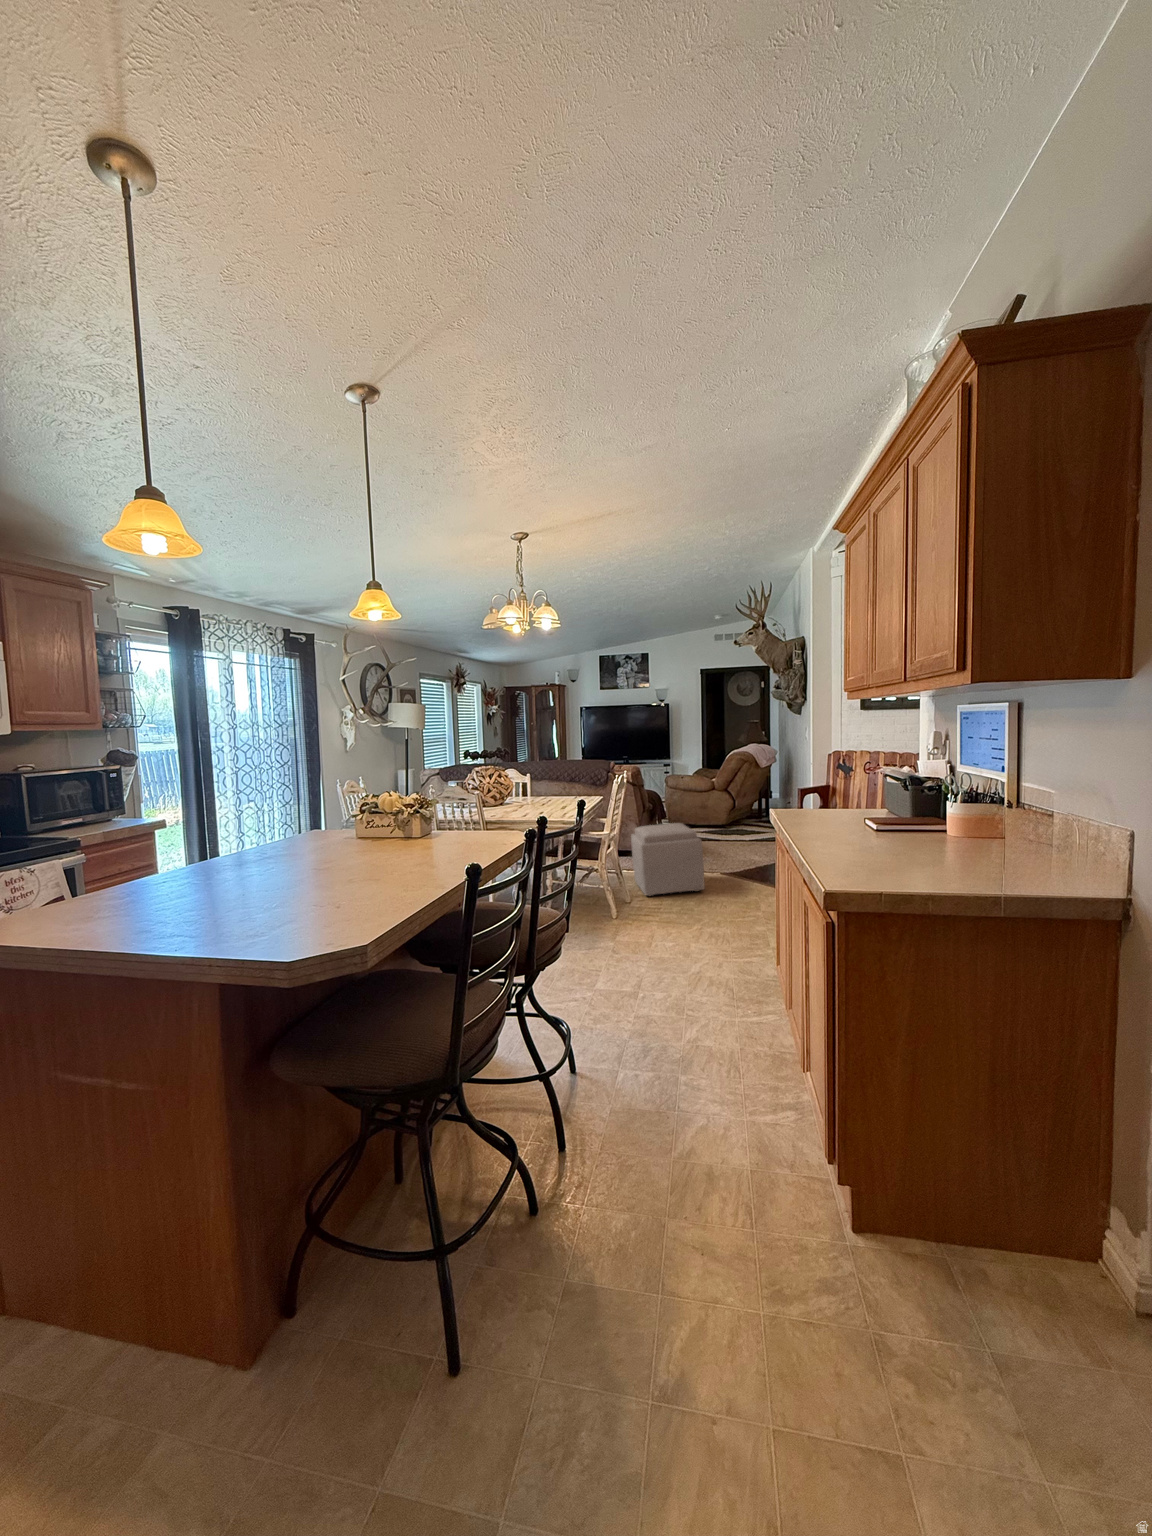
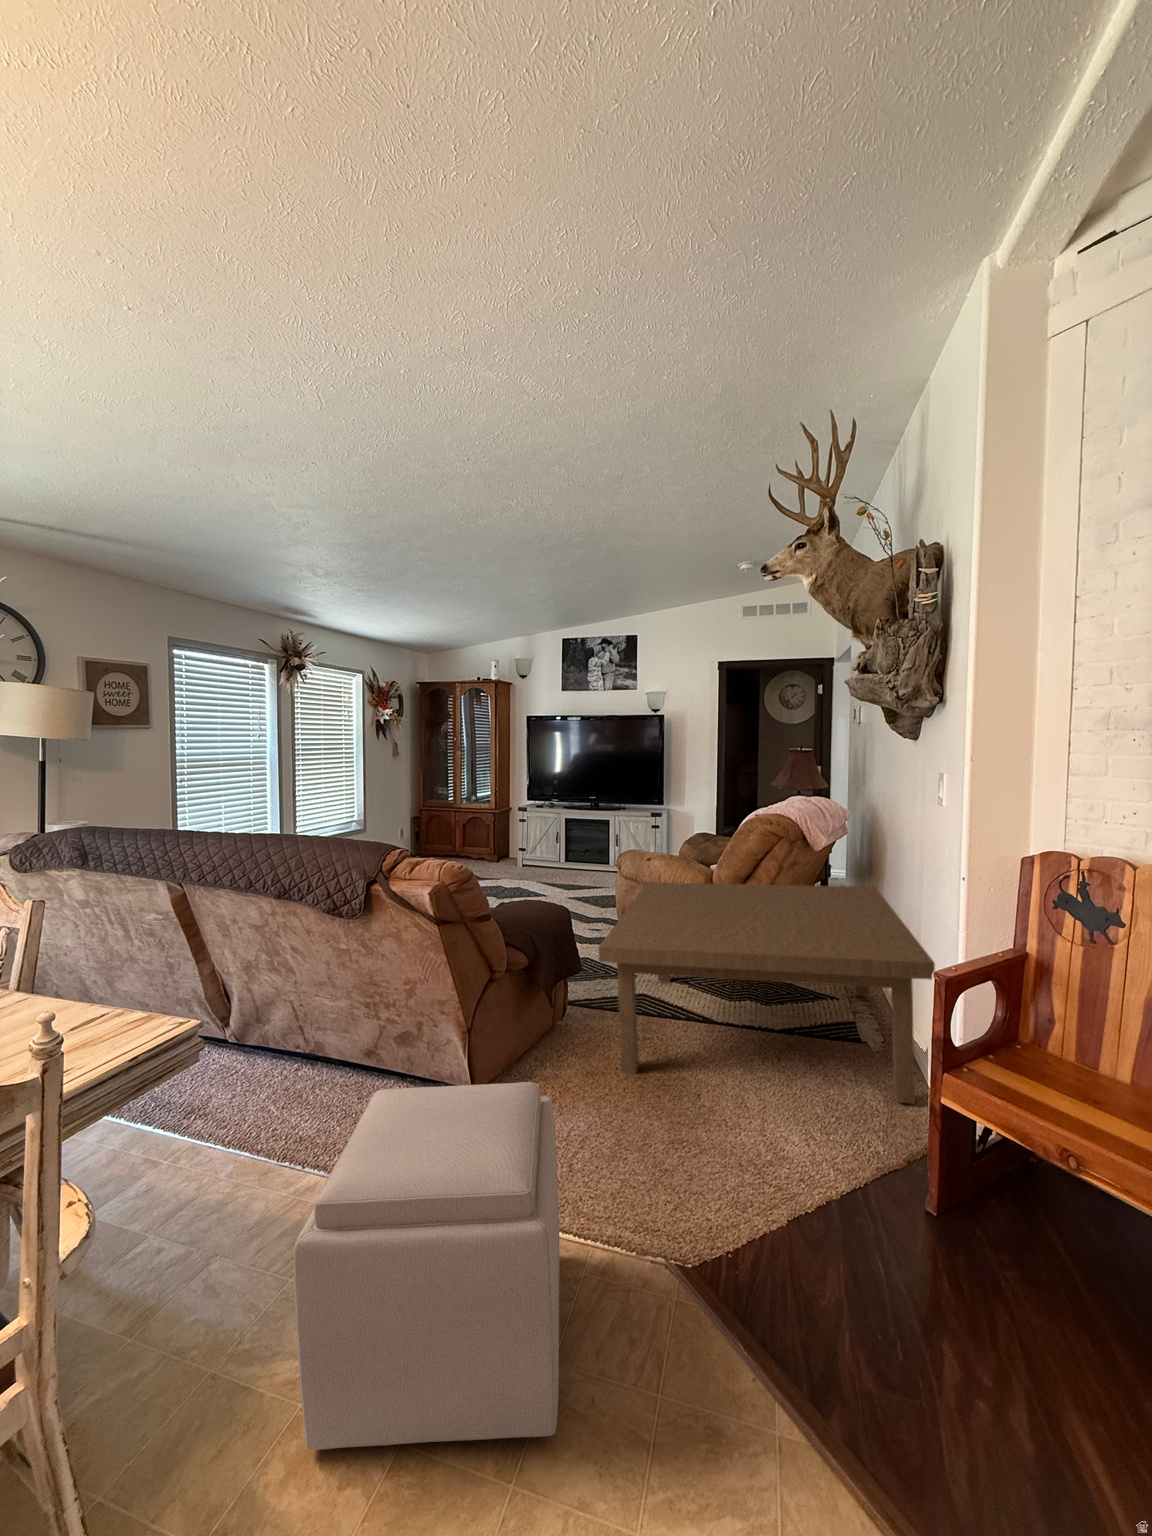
coffee table: none [679,782,805,853] -> present [599,883,935,1104]

